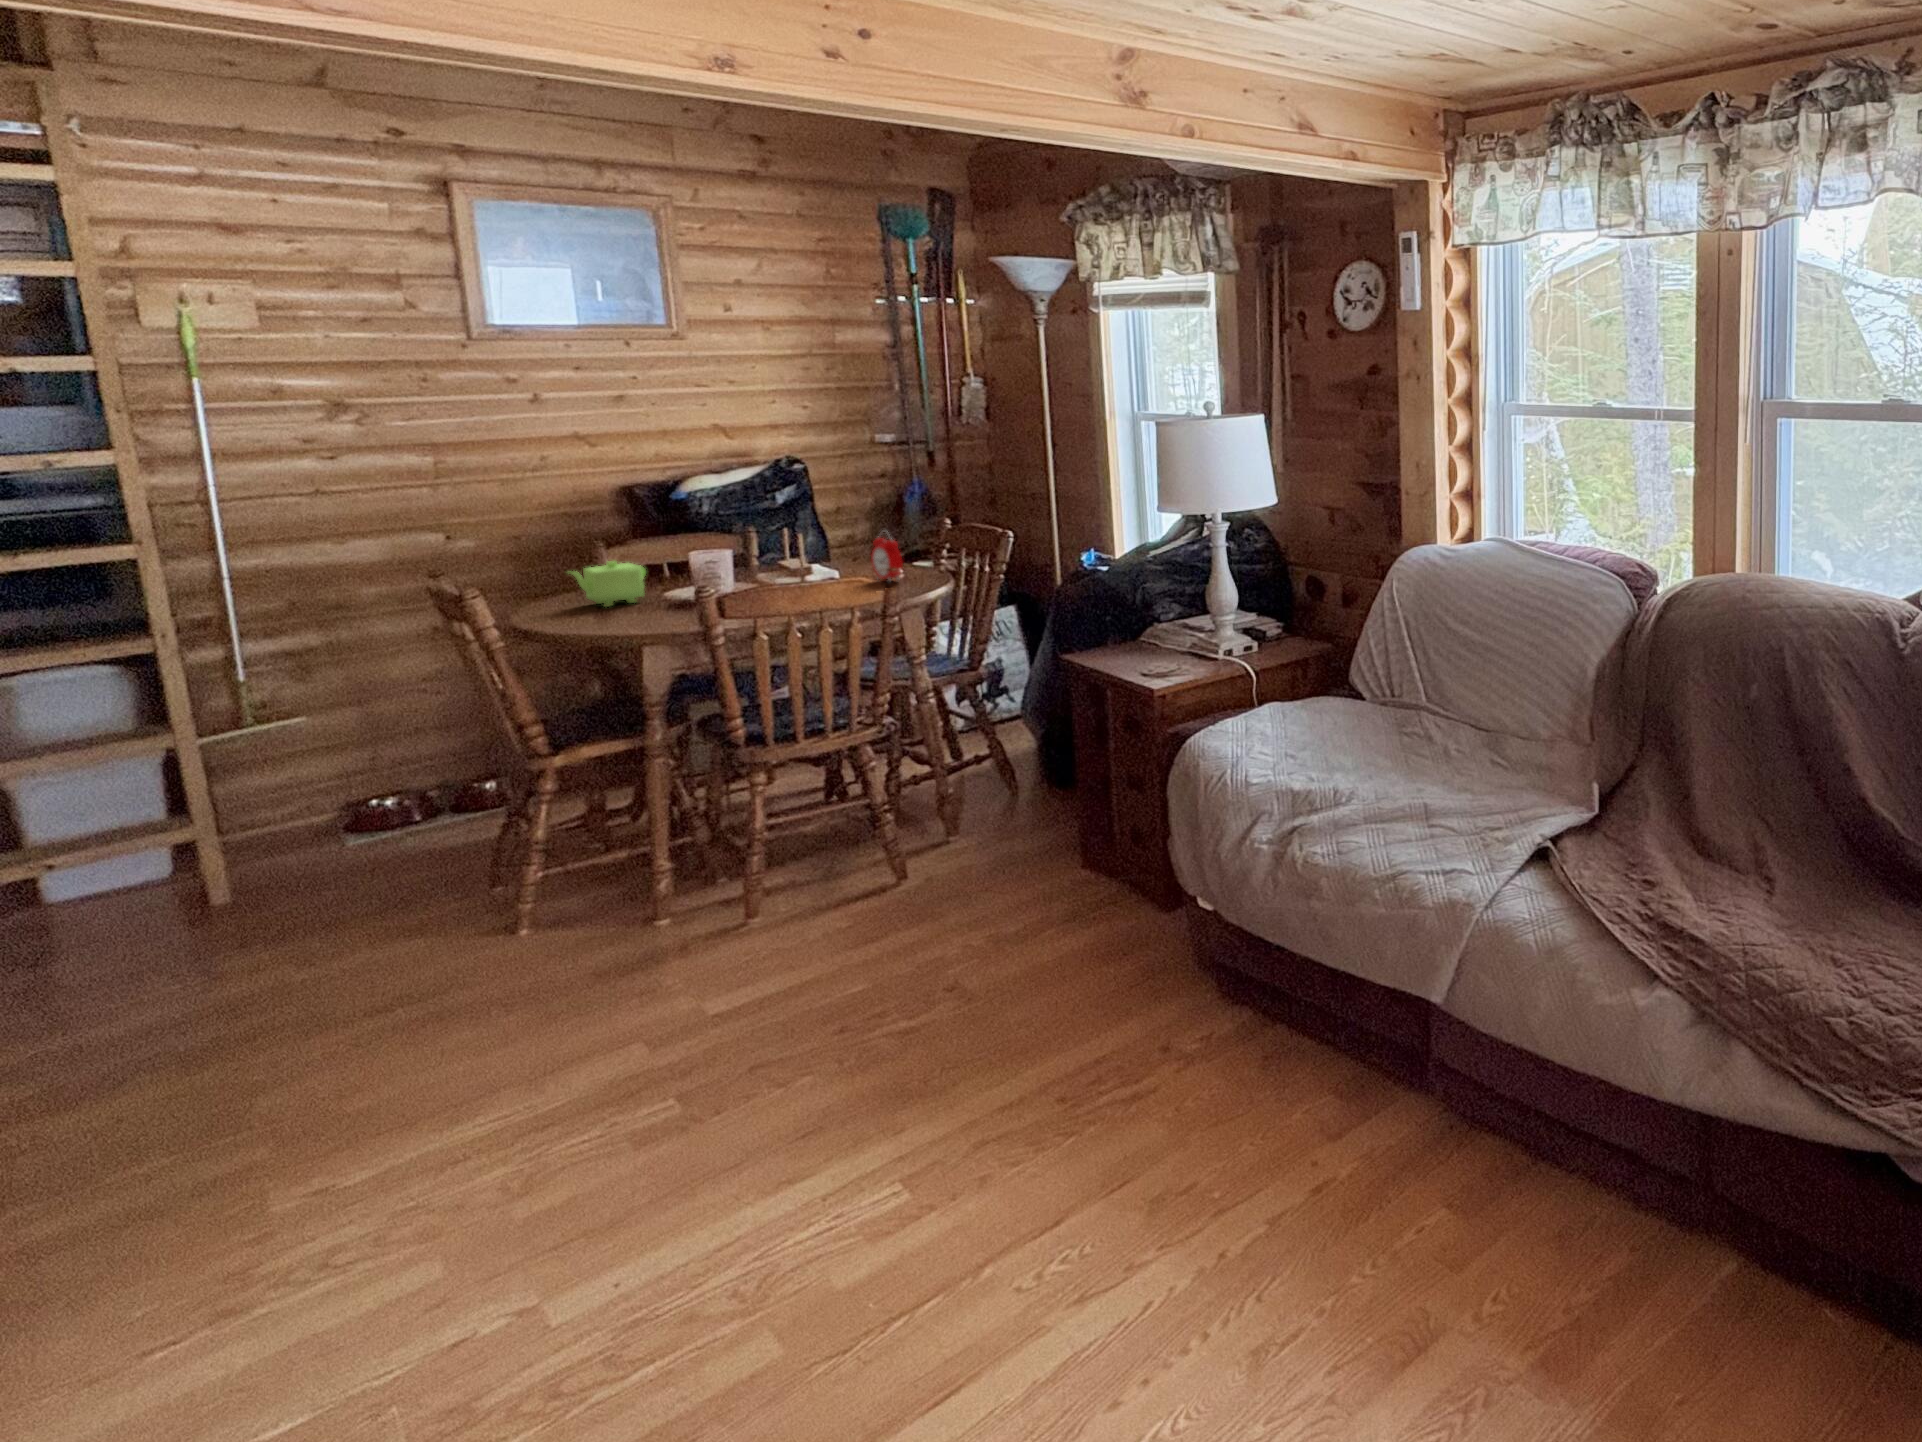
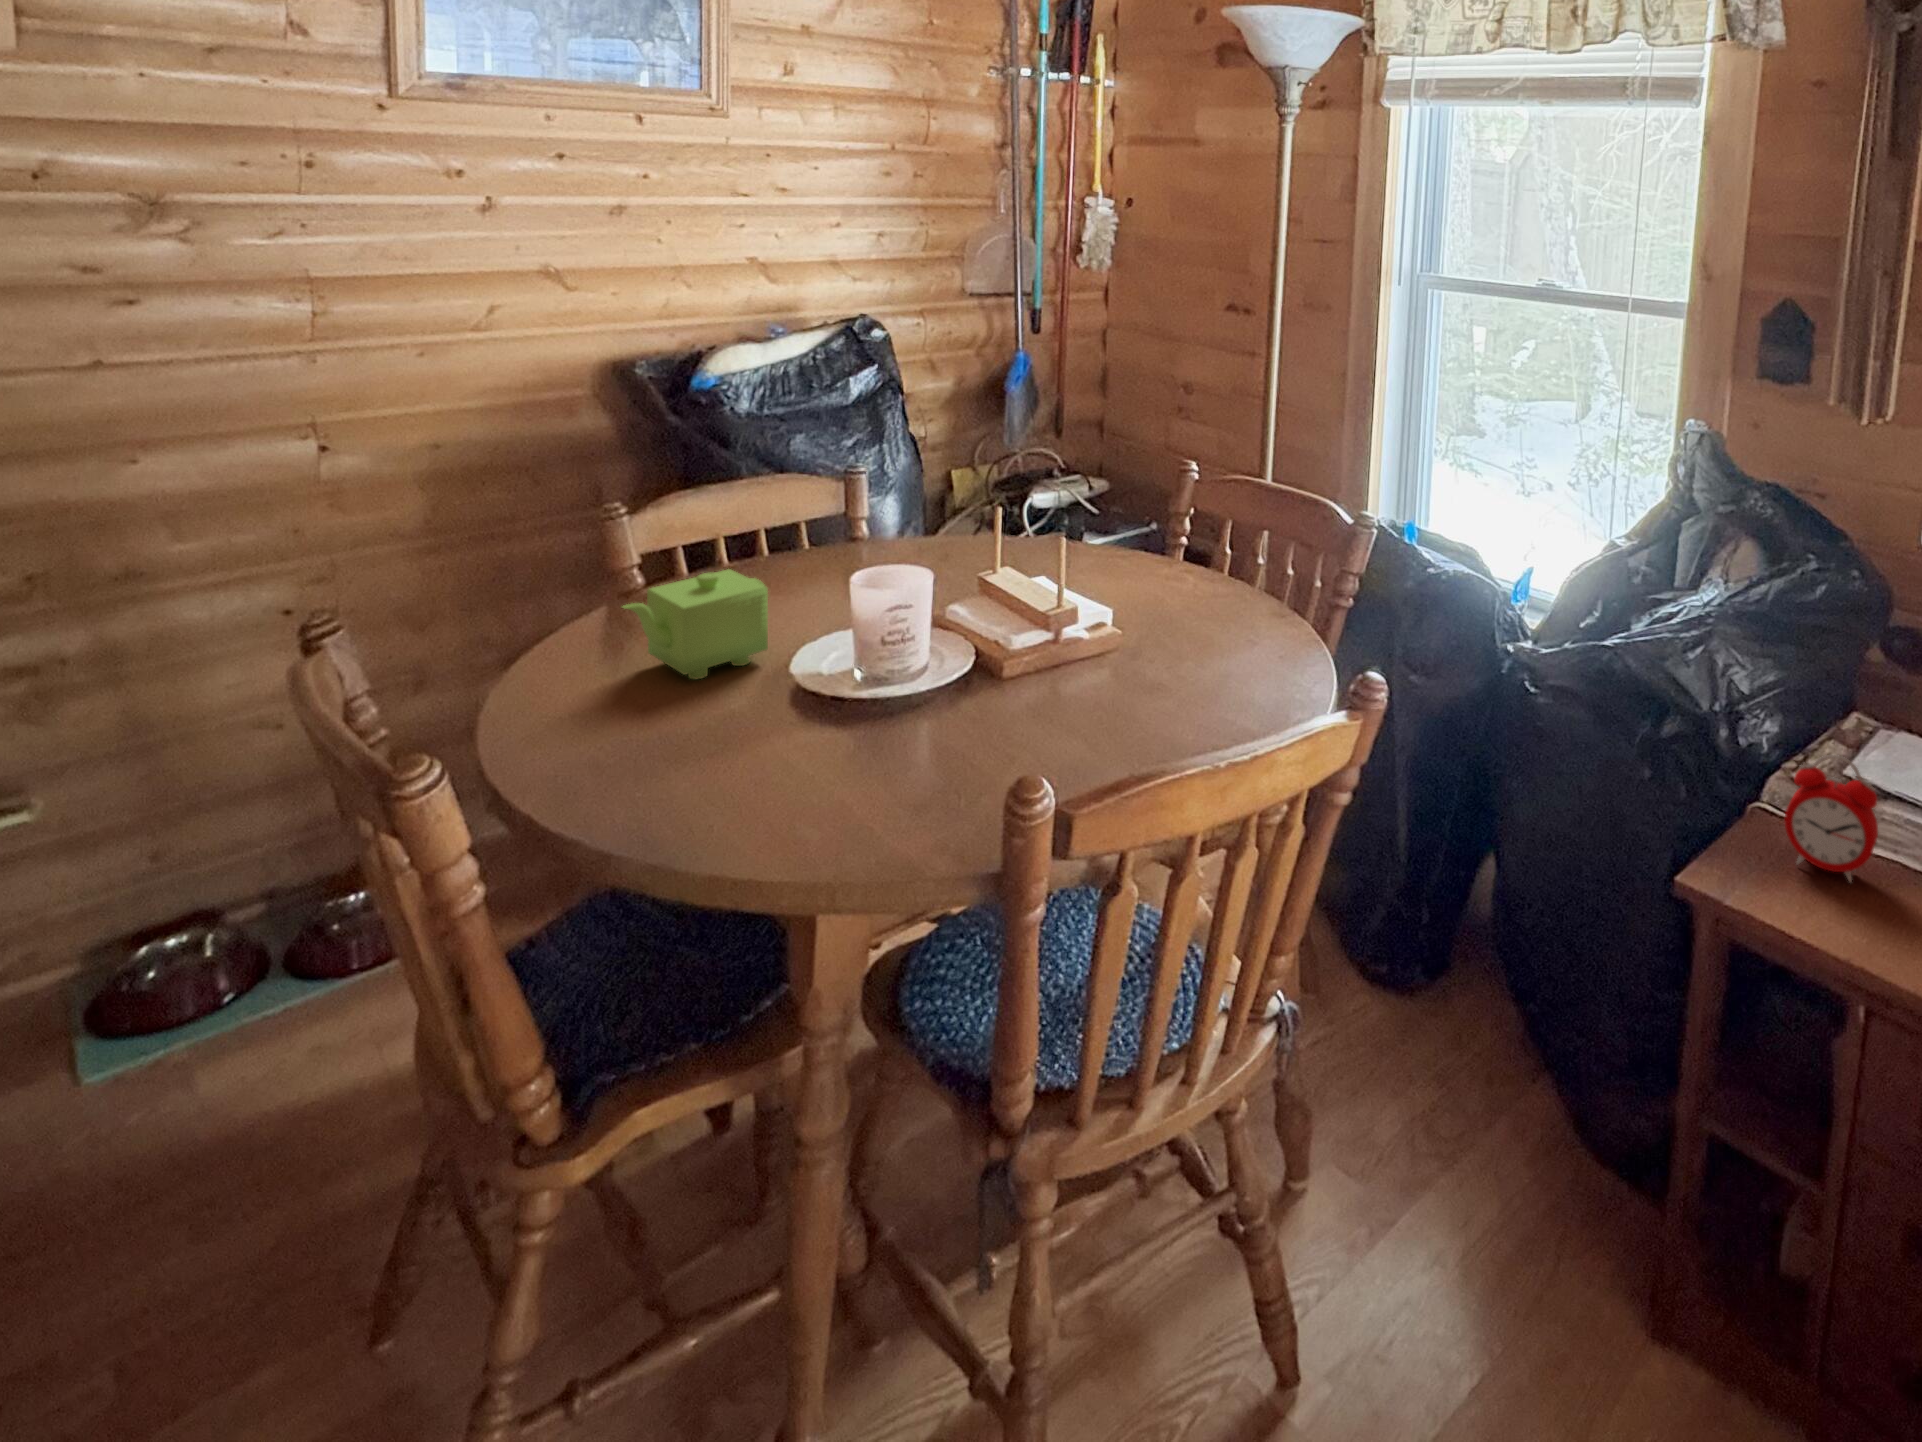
alarm clock: present [871,531,903,580] -> present [1784,755,1878,882]

